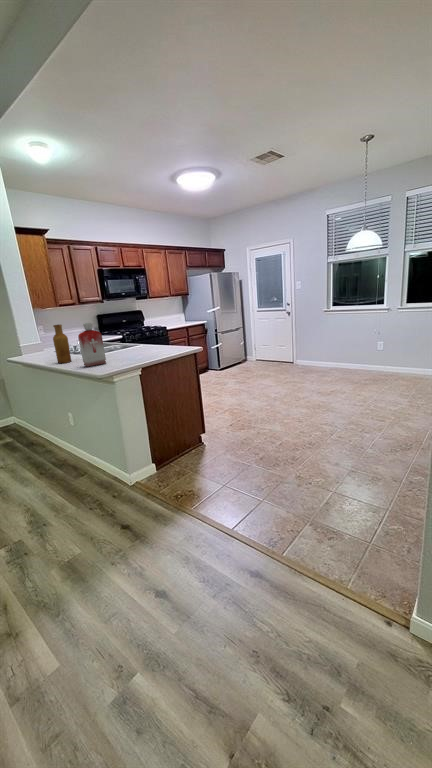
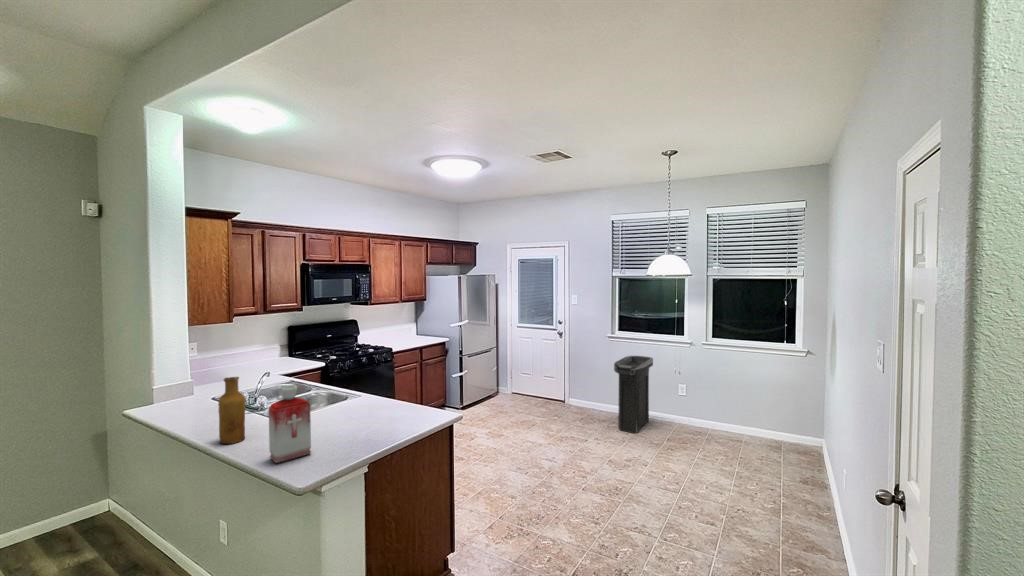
trash can: none [326,324,359,378] -> present [614,356,653,433]

